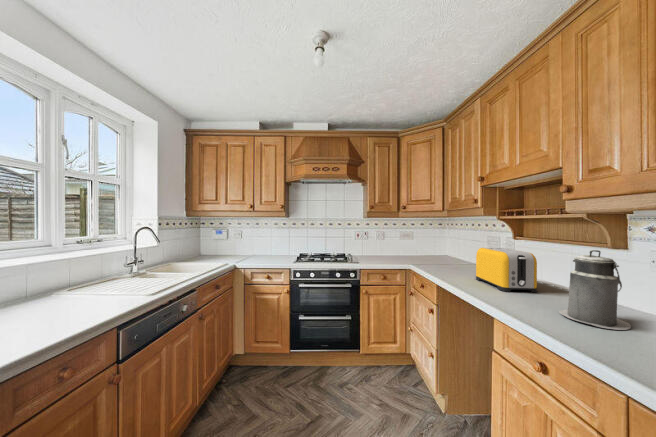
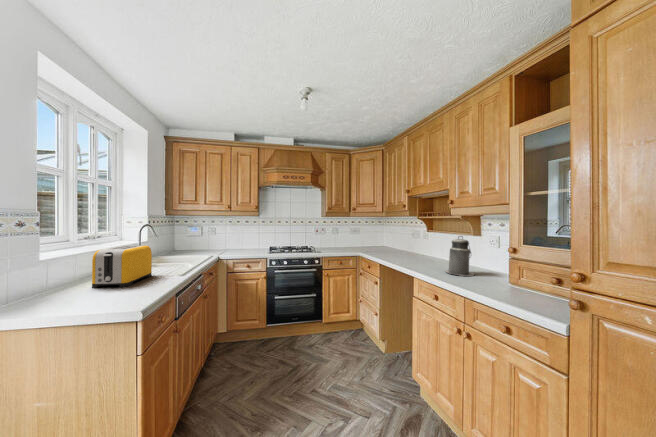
toaster: present [476,248,537,292] -> present [92,245,152,288]

